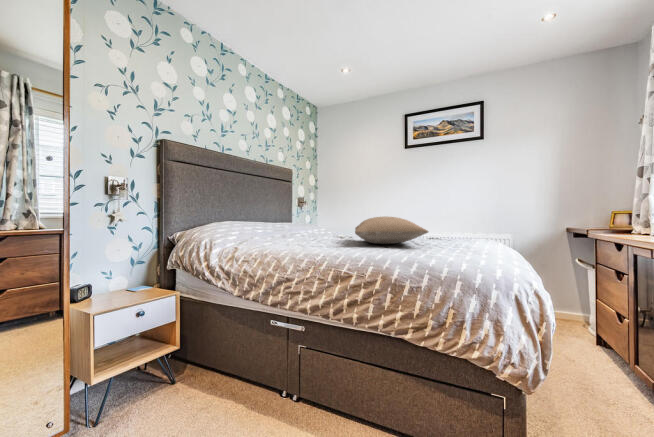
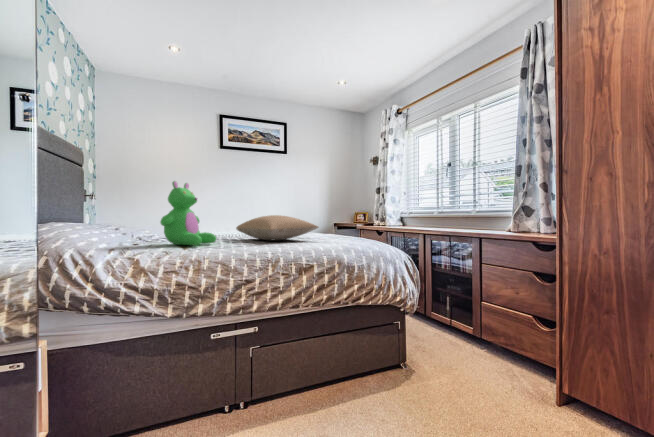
teddy bear: none [271,188,314,243] -> present [160,181,216,246]

